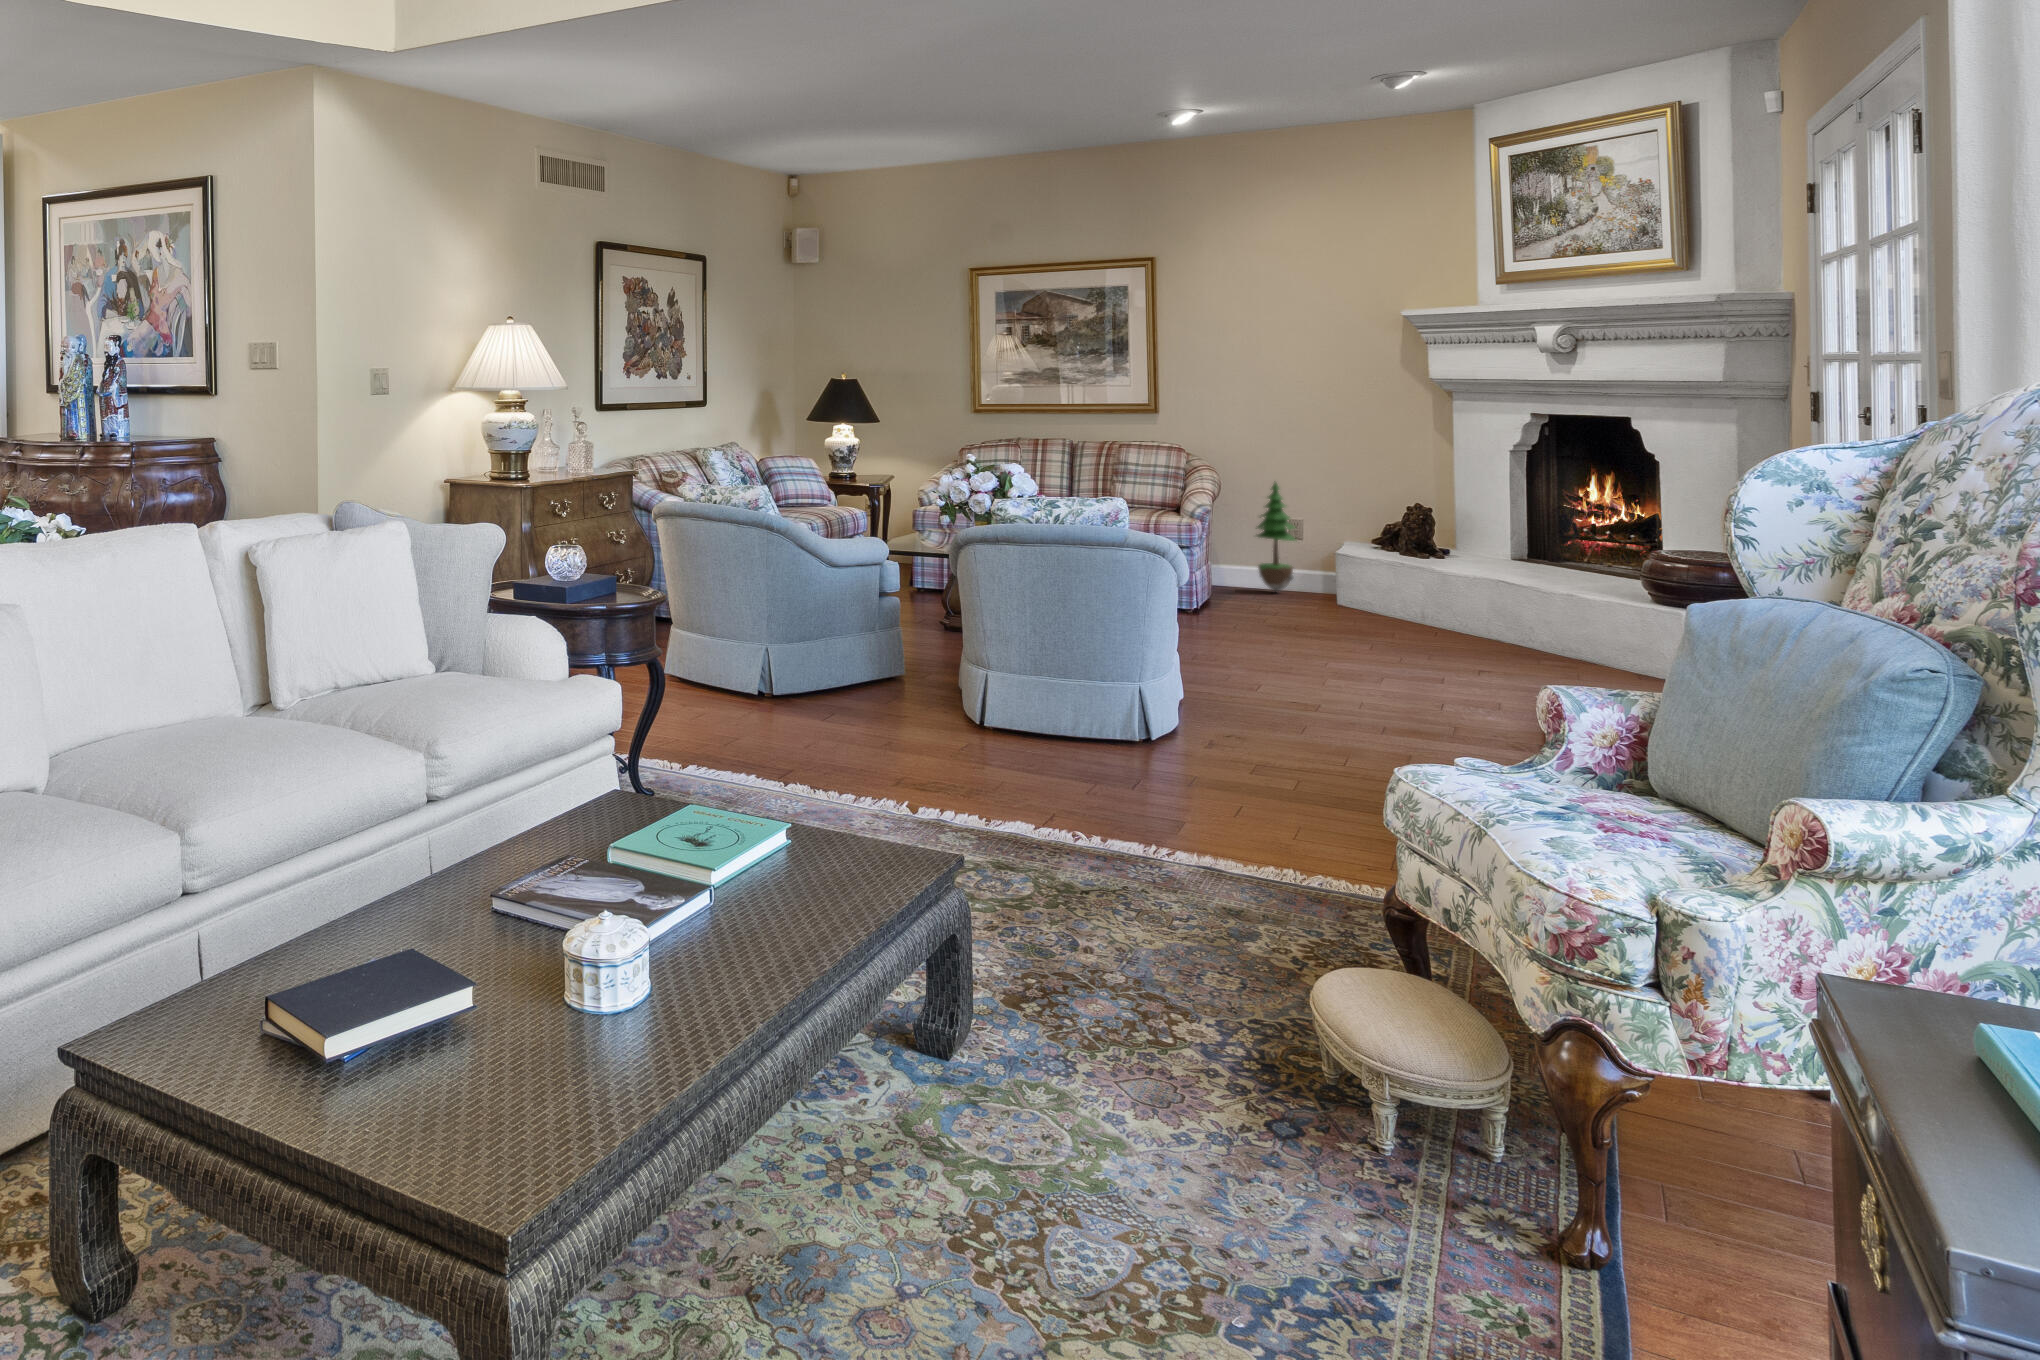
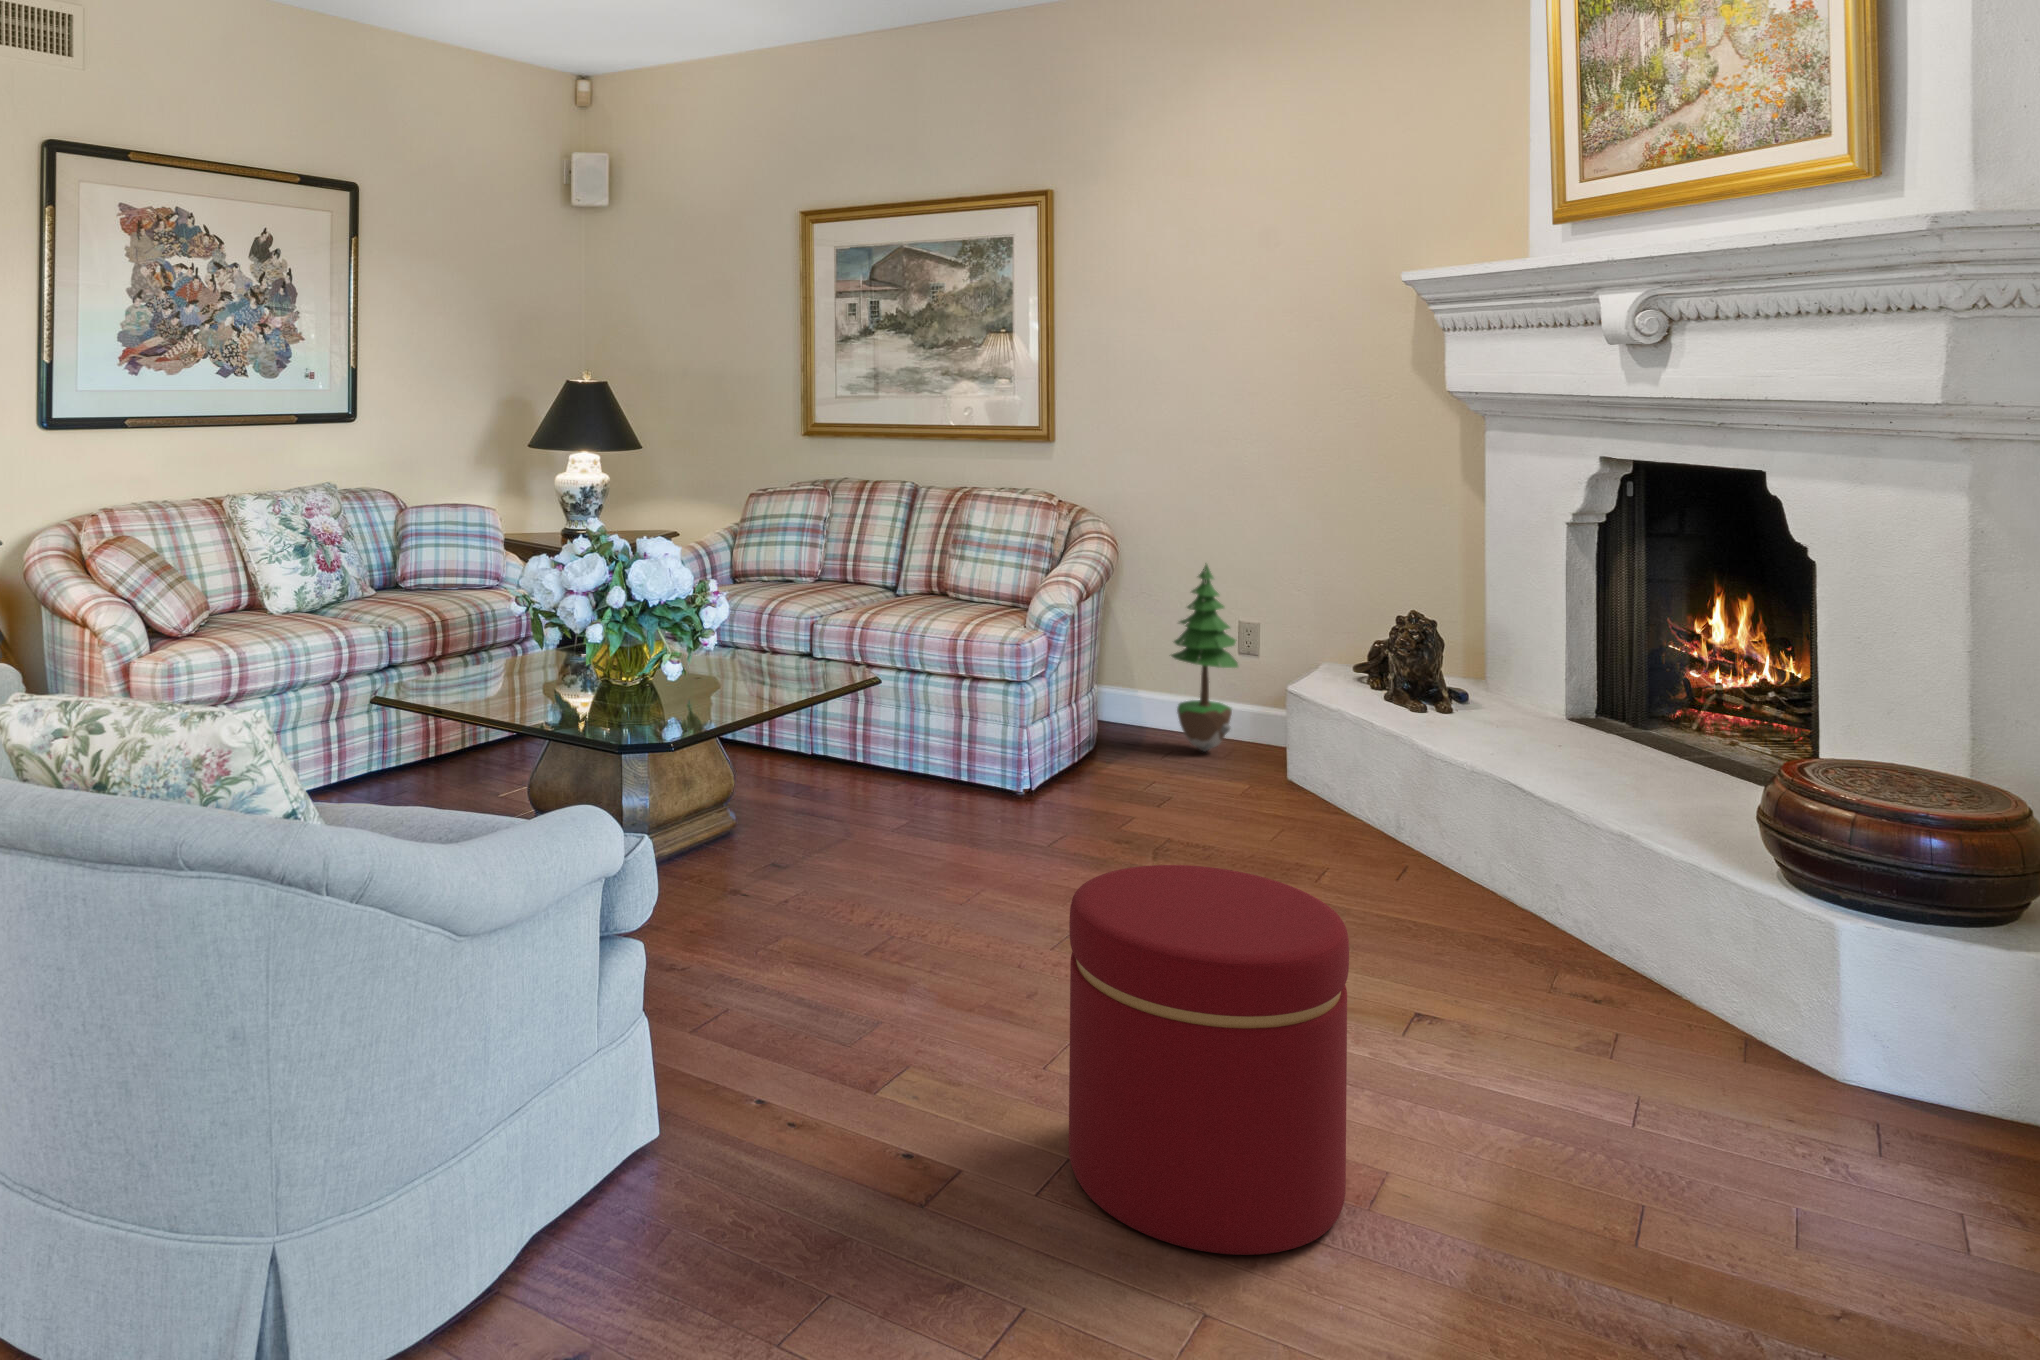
ottoman: none [1353,584,1483,715] -> present [1069,865,1349,1255]

